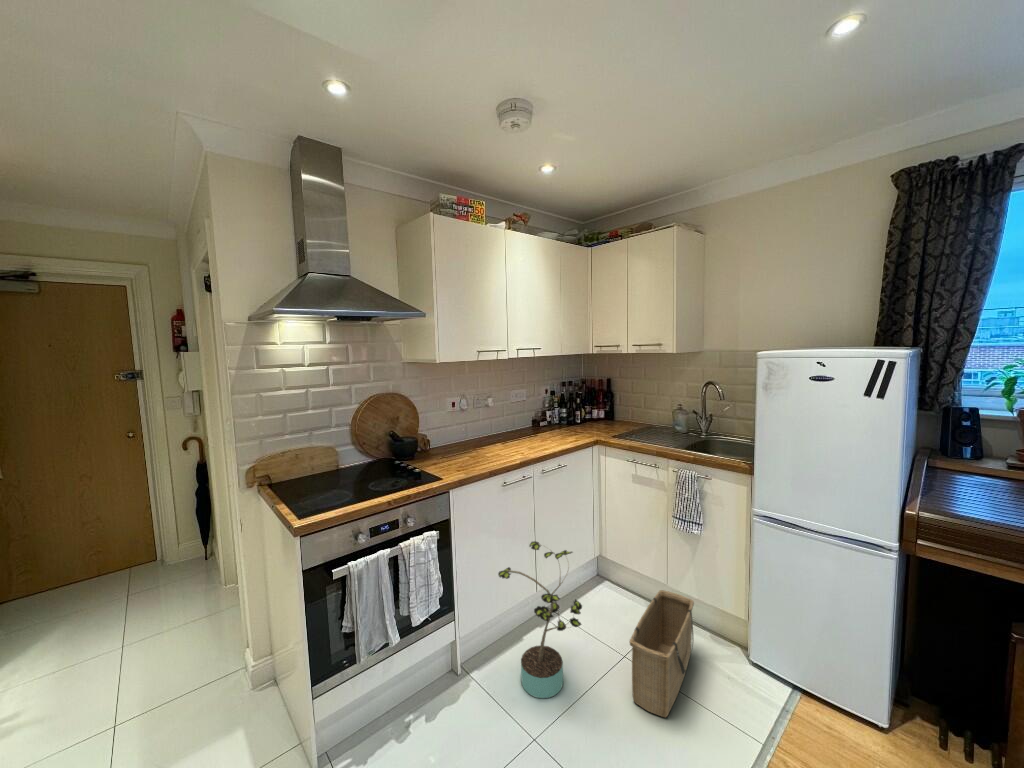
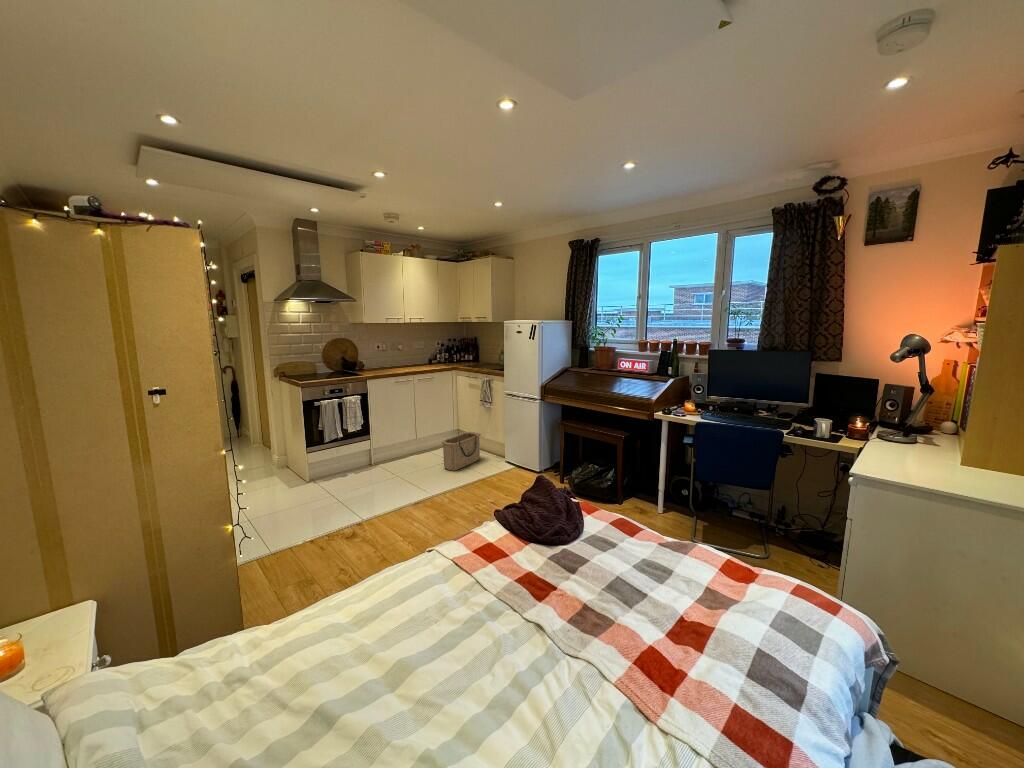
potted plant: present [498,541,582,698] -> none [388,406,424,468]

